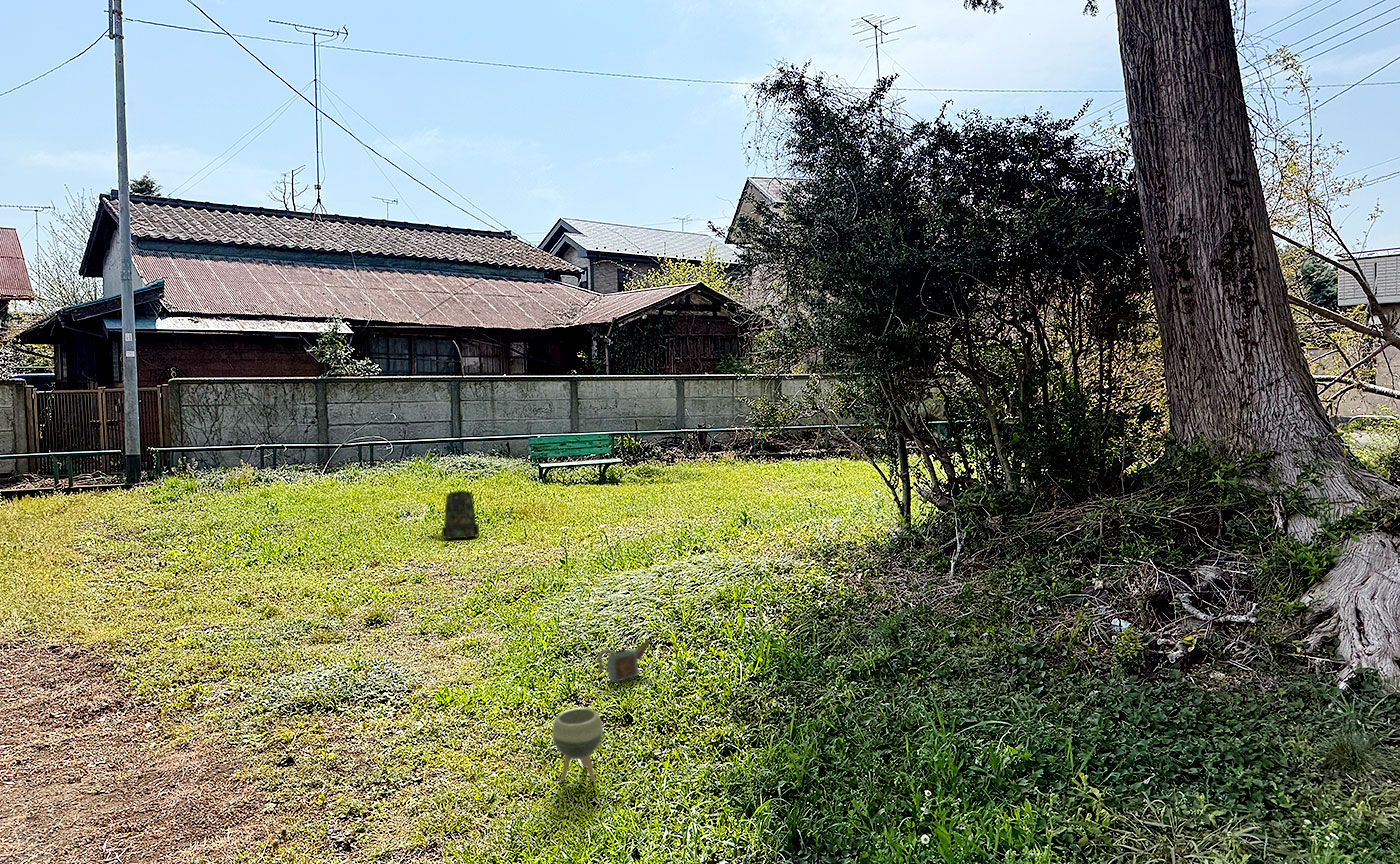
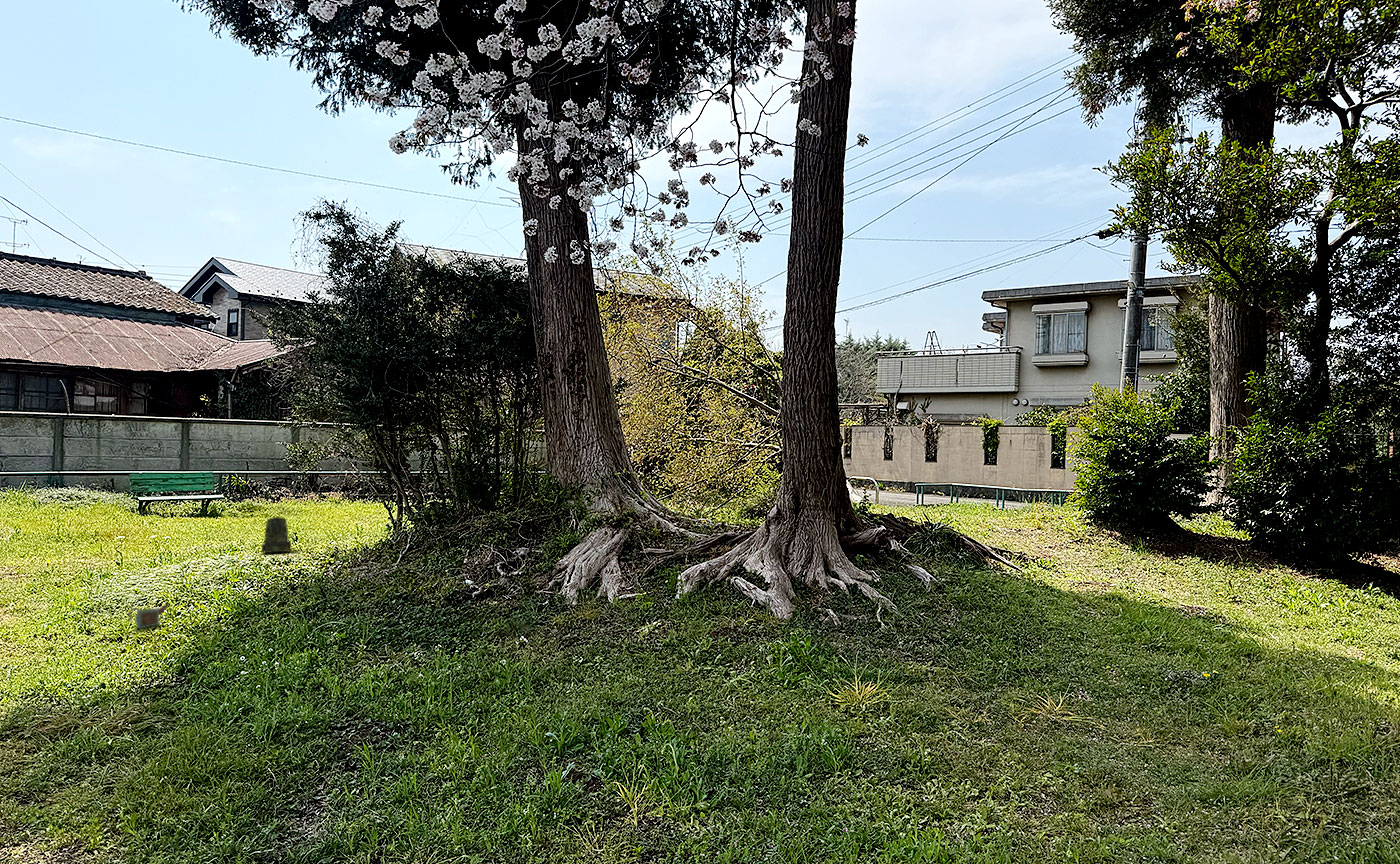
backpack: present [442,491,479,539] -> present [262,517,291,553]
planter: present [552,708,603,781] -> none [78,629,113,669]

